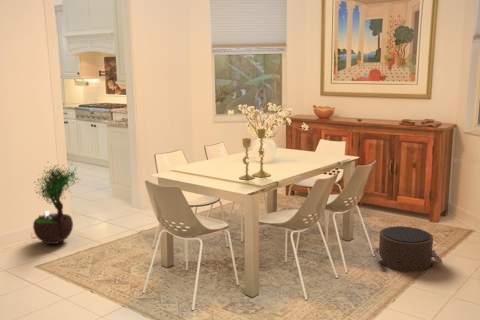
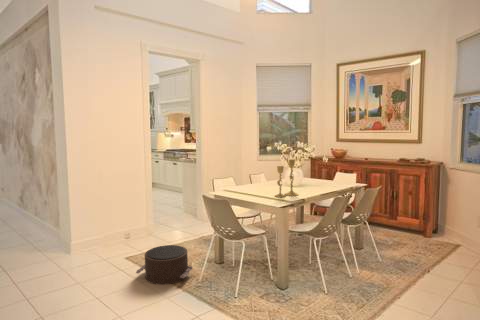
potted tree: present [33,166,76,244] -> none [127,182,162,243]
pouf: present [373,226,442,272] -> present [136,245,192,285]

